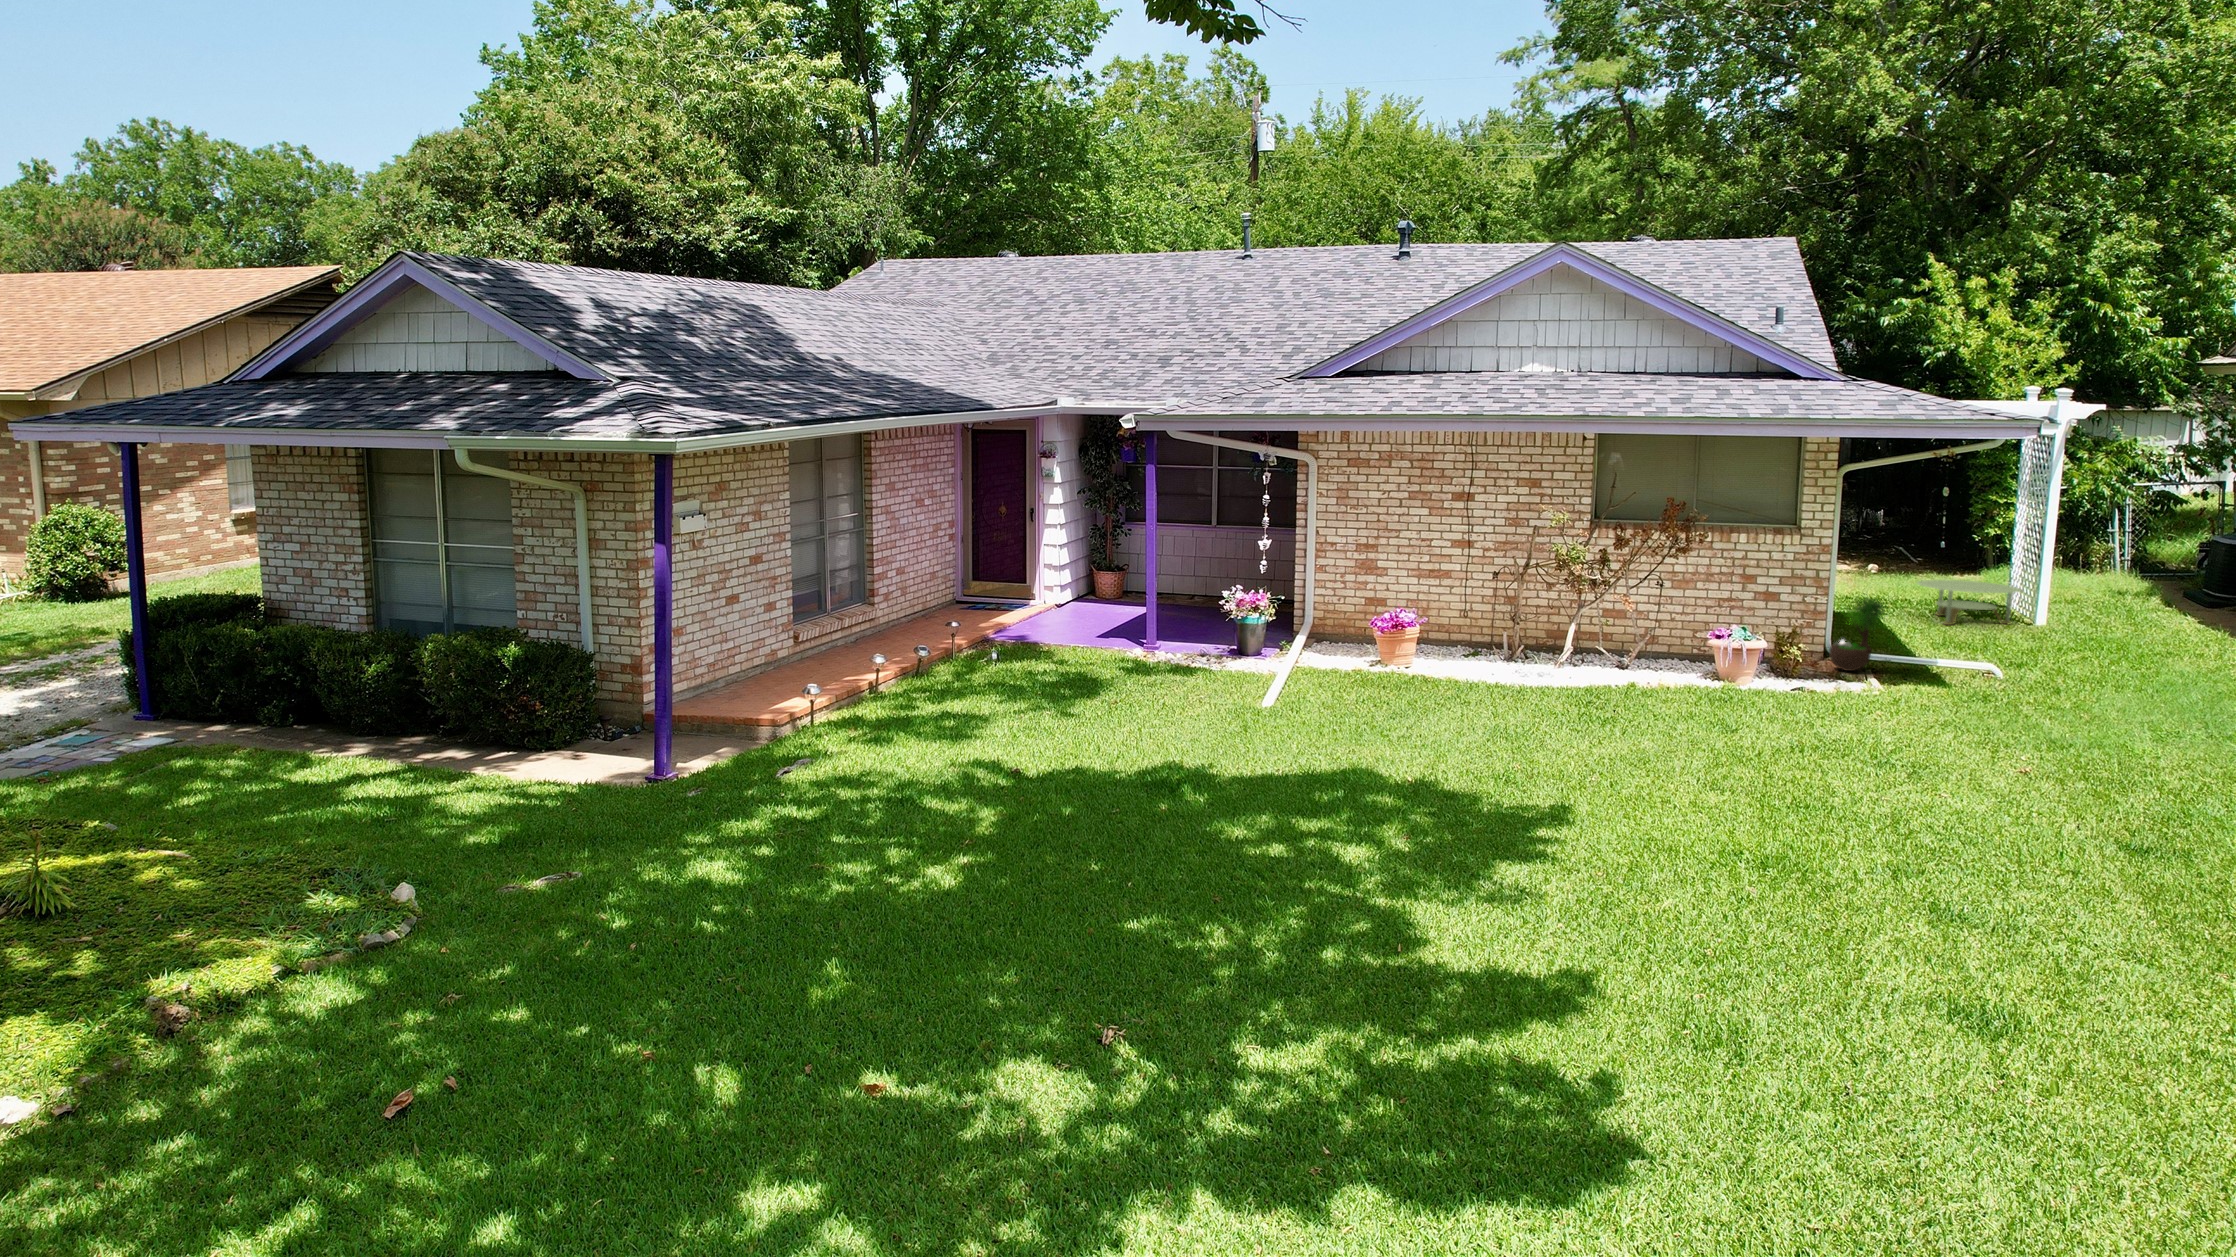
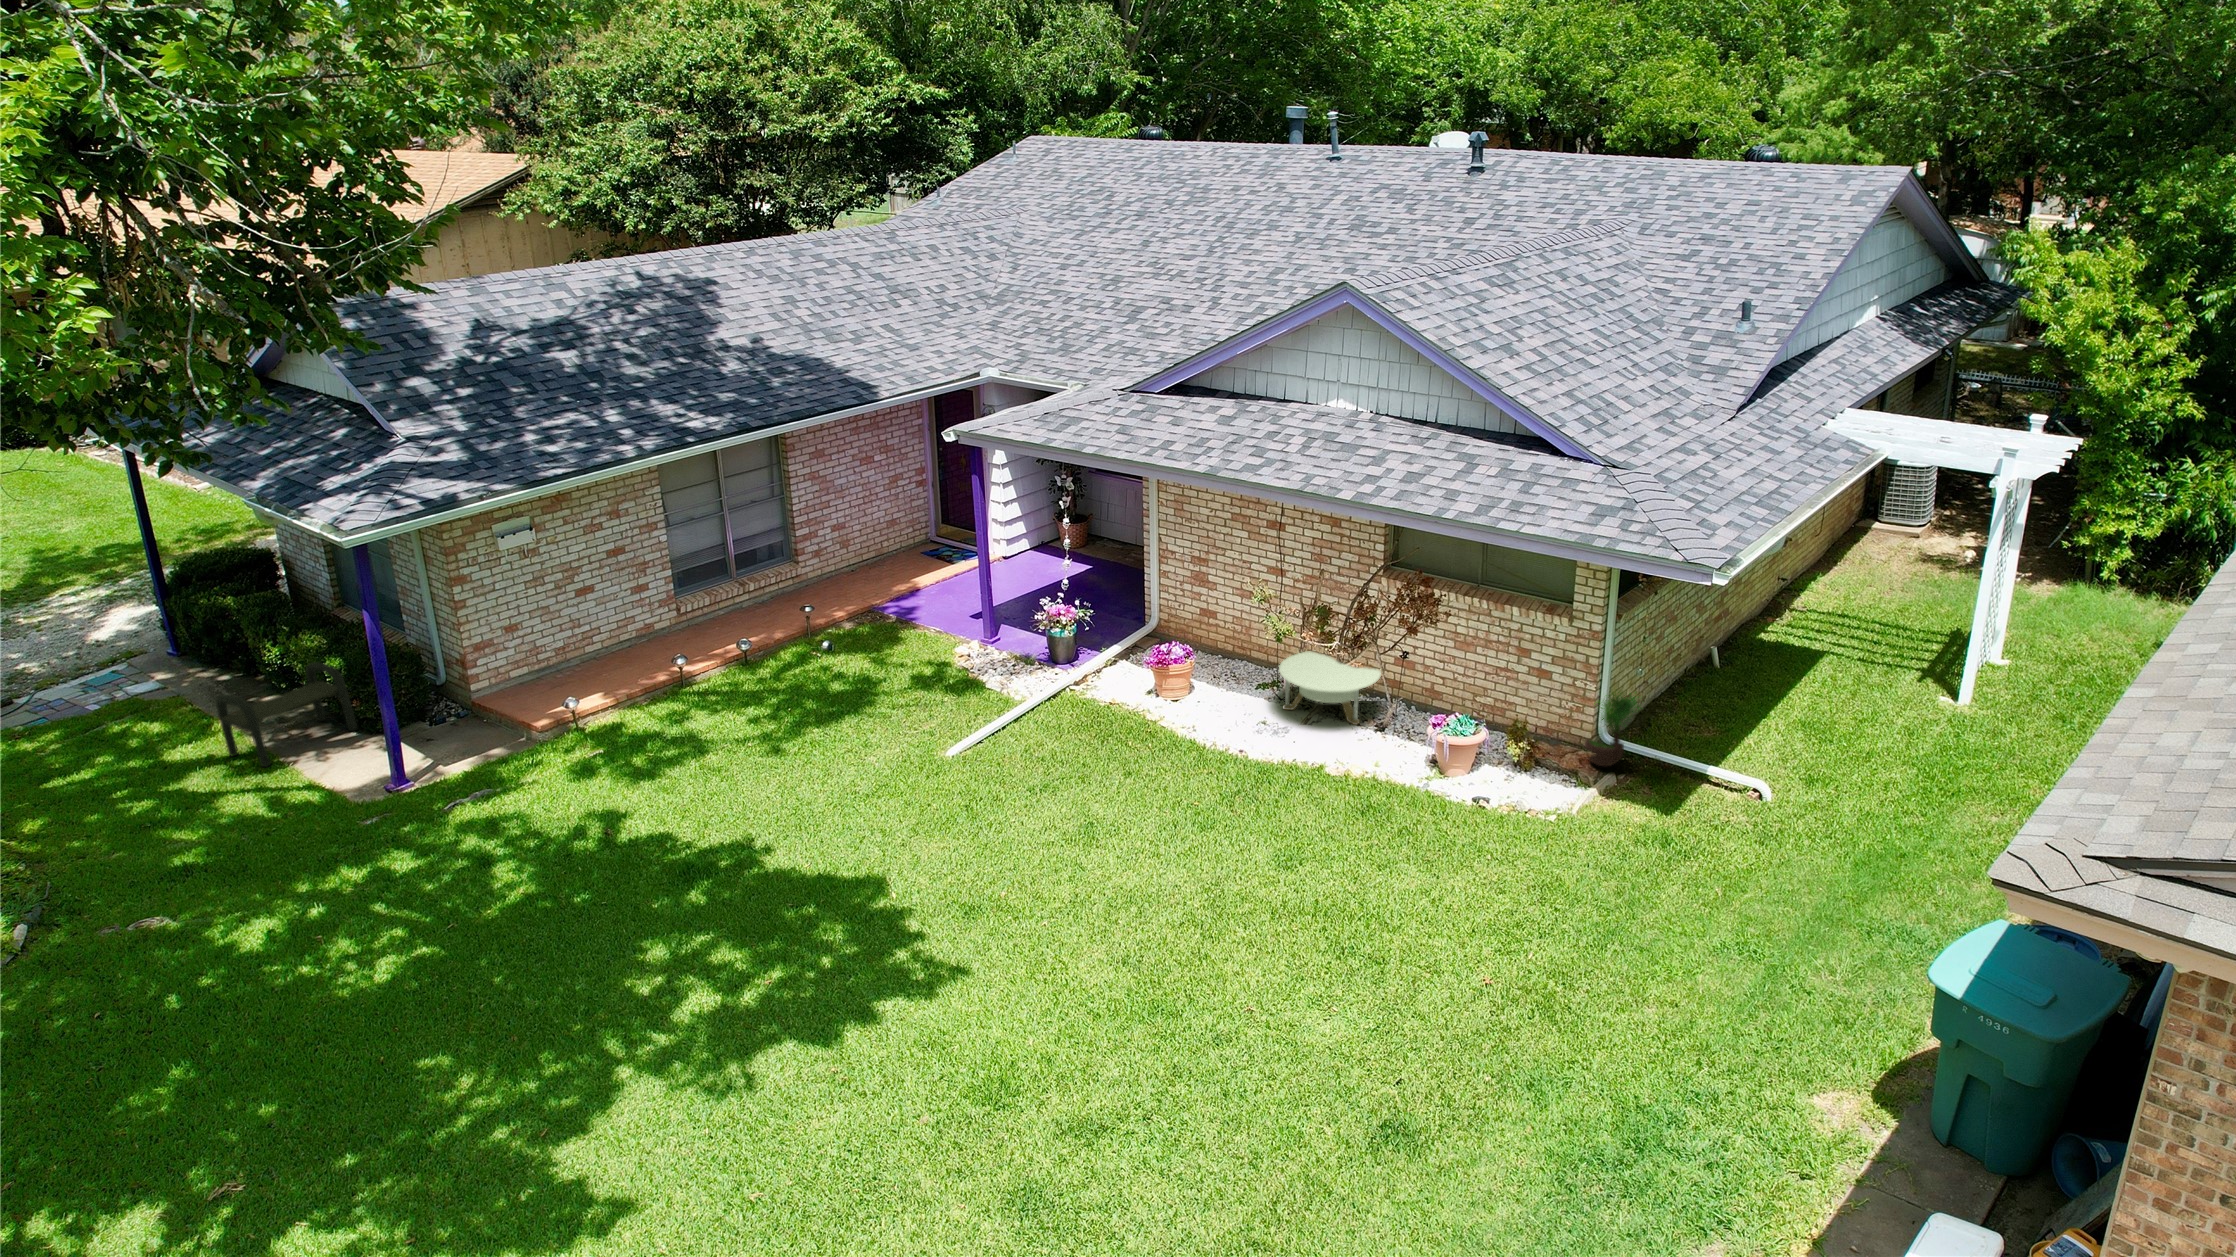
round table: present [1917,580,2020,625] -> present [1279,651,1381,725]
bench: none [403,668,540,784] -> present [216,662,357,767]

